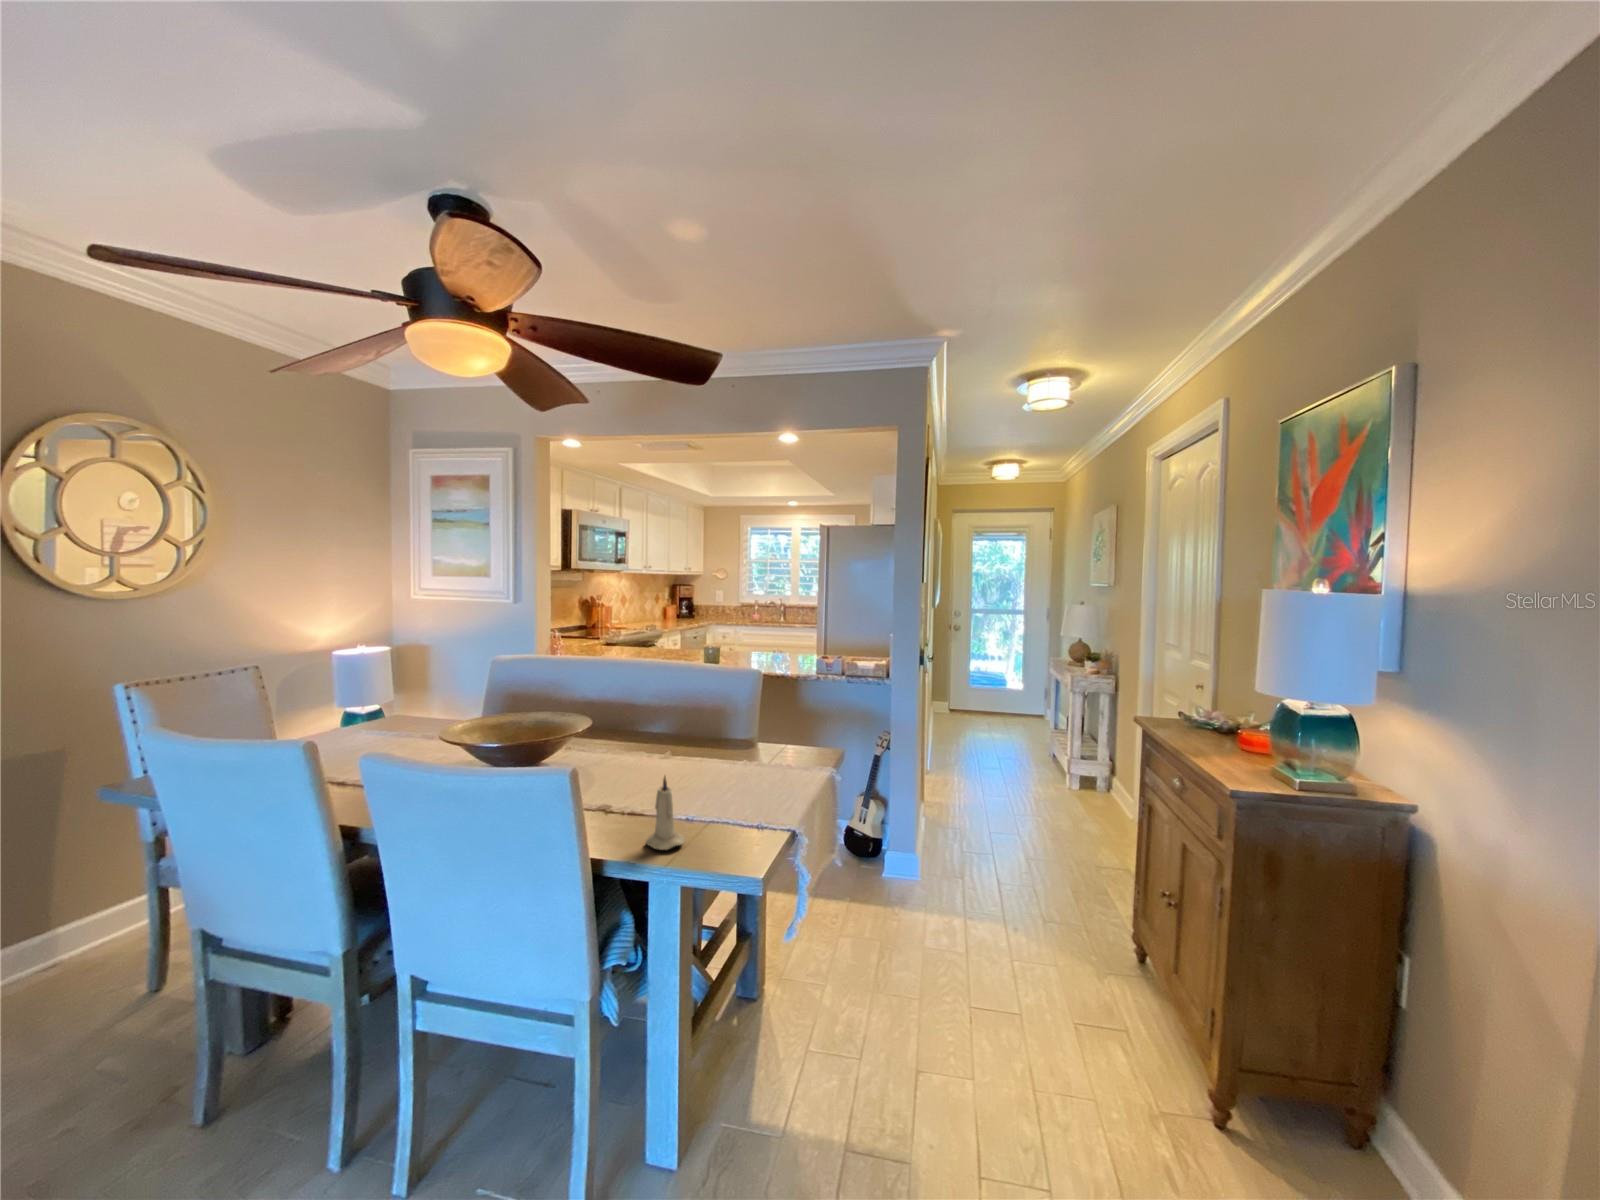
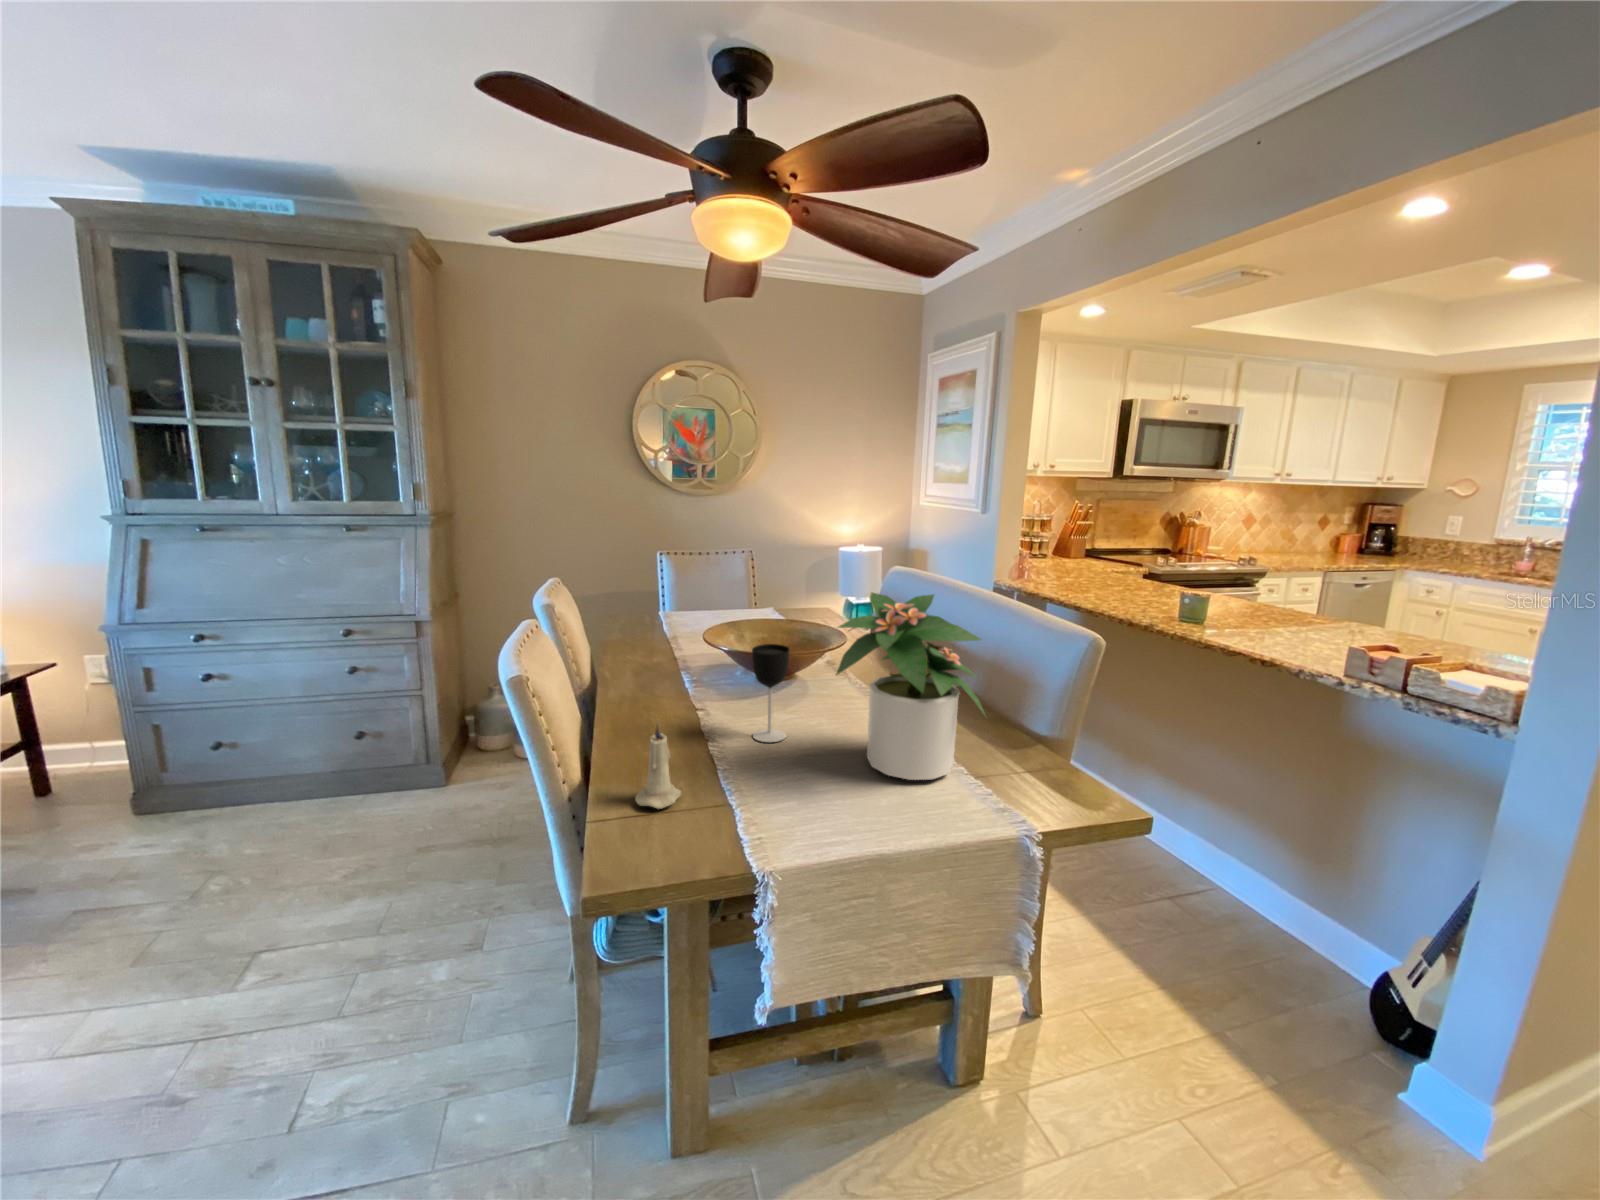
potted plant: none [678,650,781,780] -> present [837,593,985,780]
wine glass: none [612,713,644,797] -> present [752,644,790,742]

